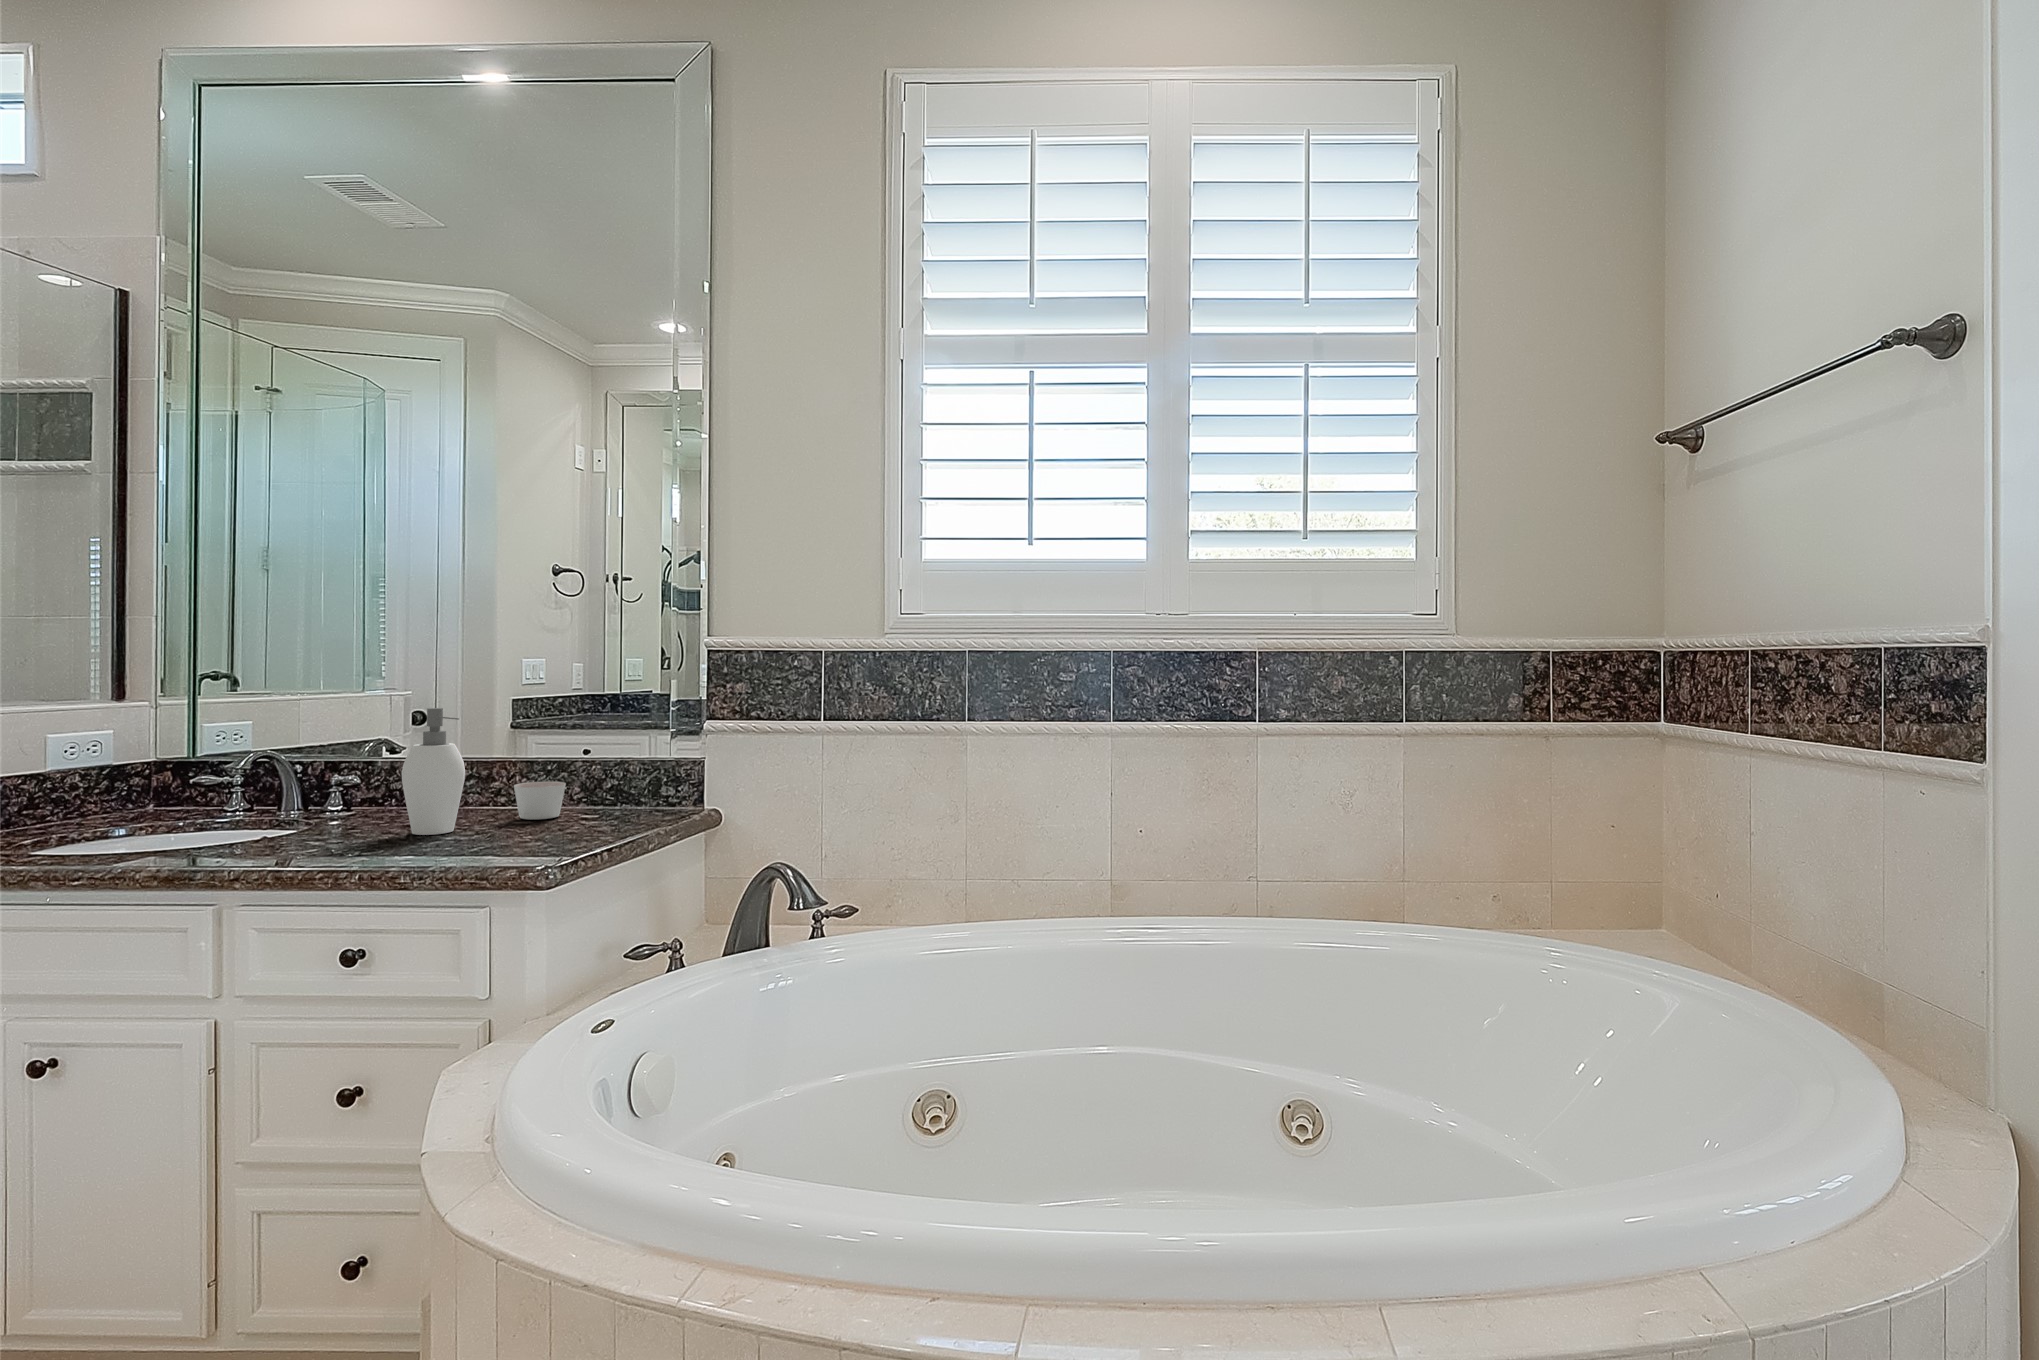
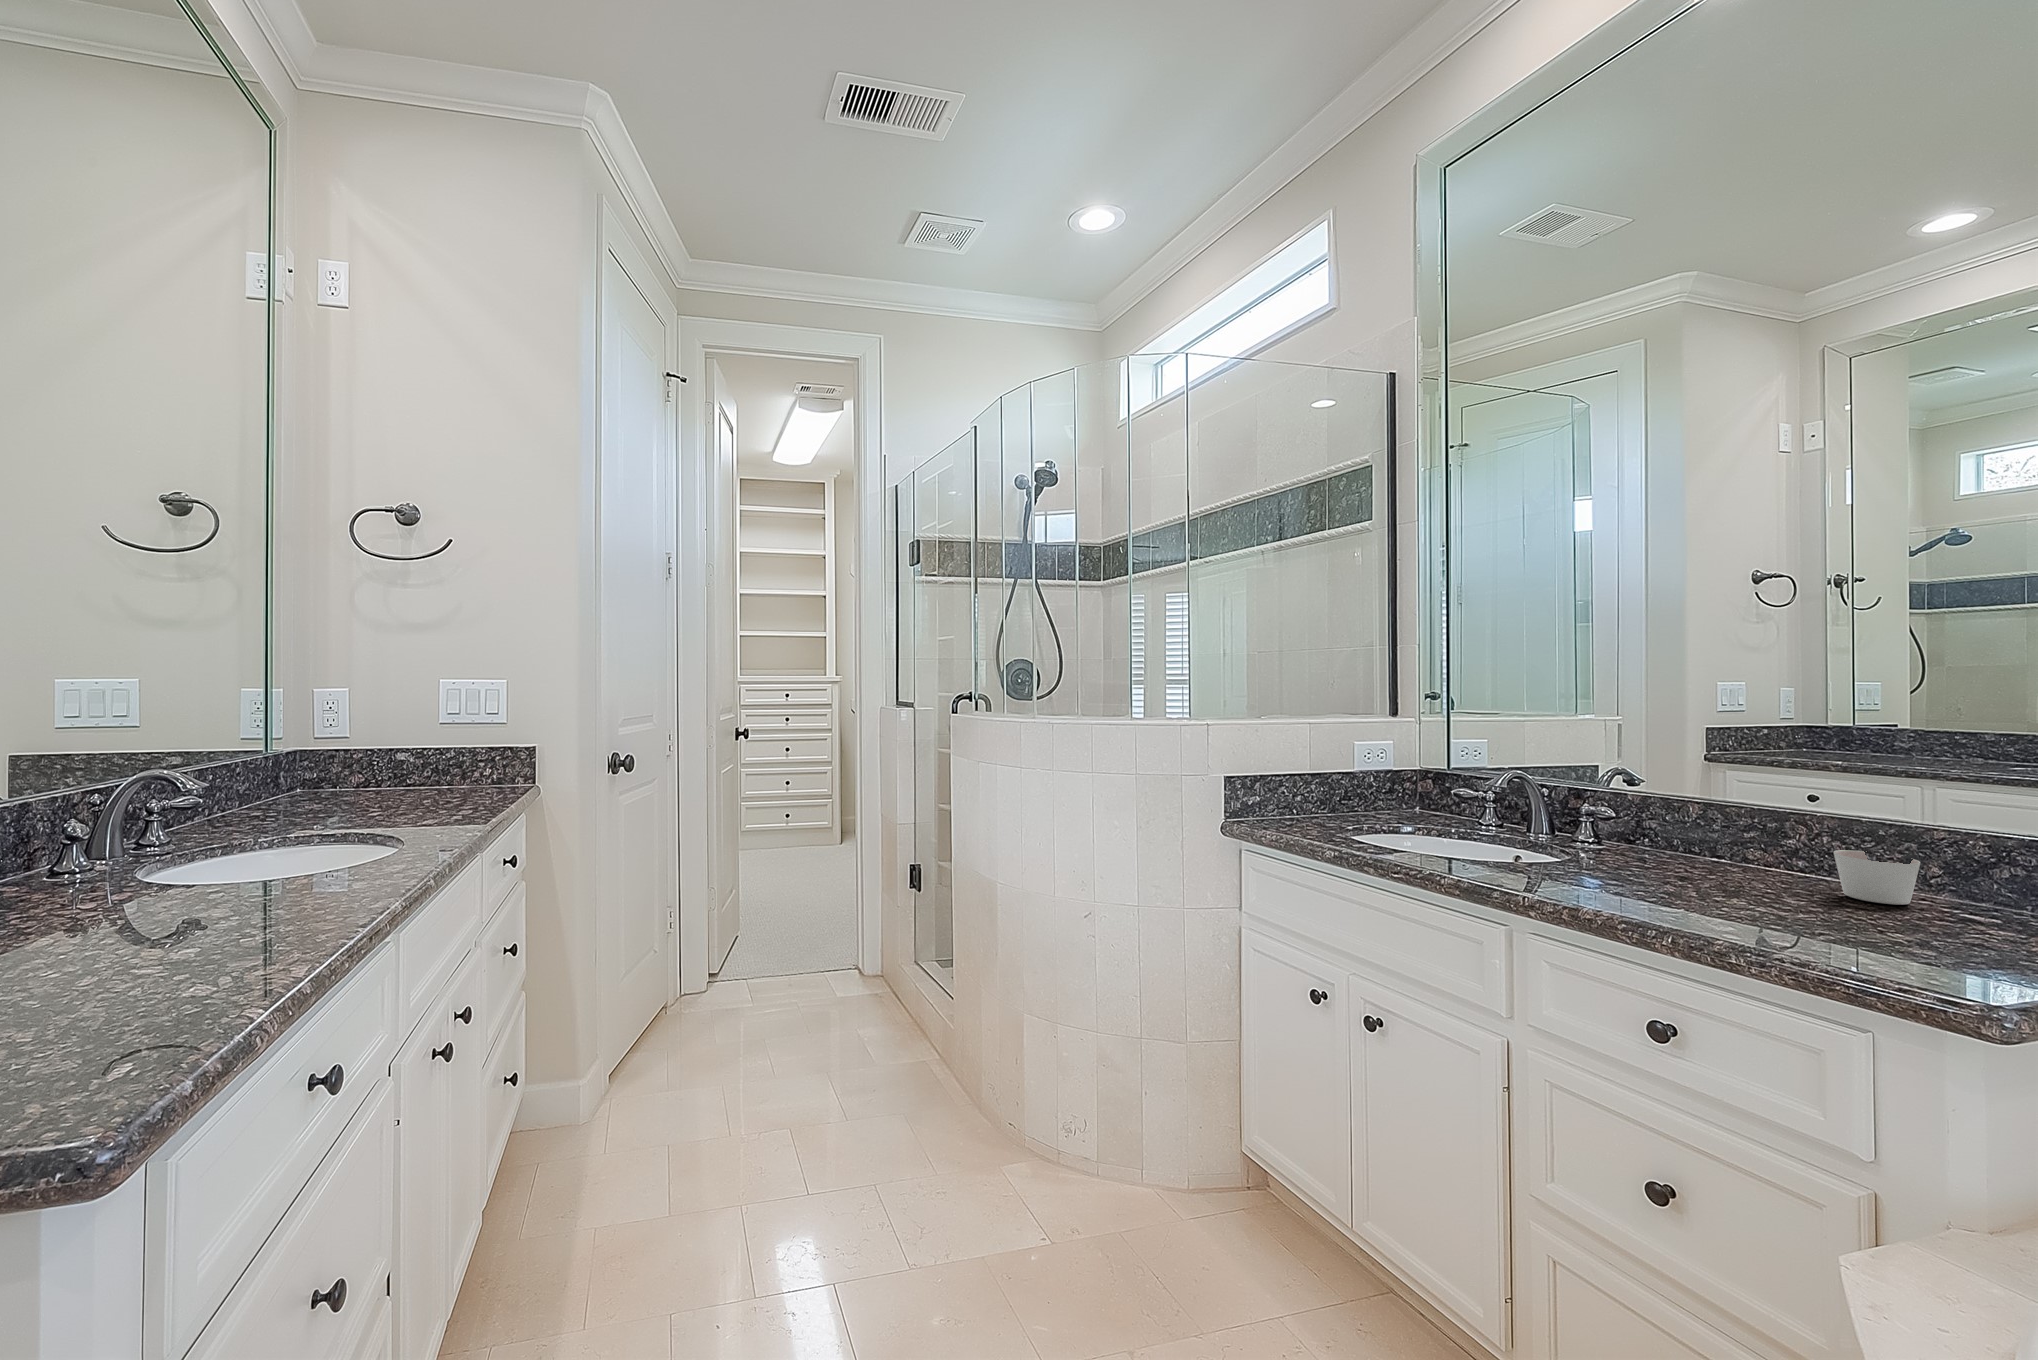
soap dispenser: present [402,708,465,835] -> none [1688,748,1773,898]

